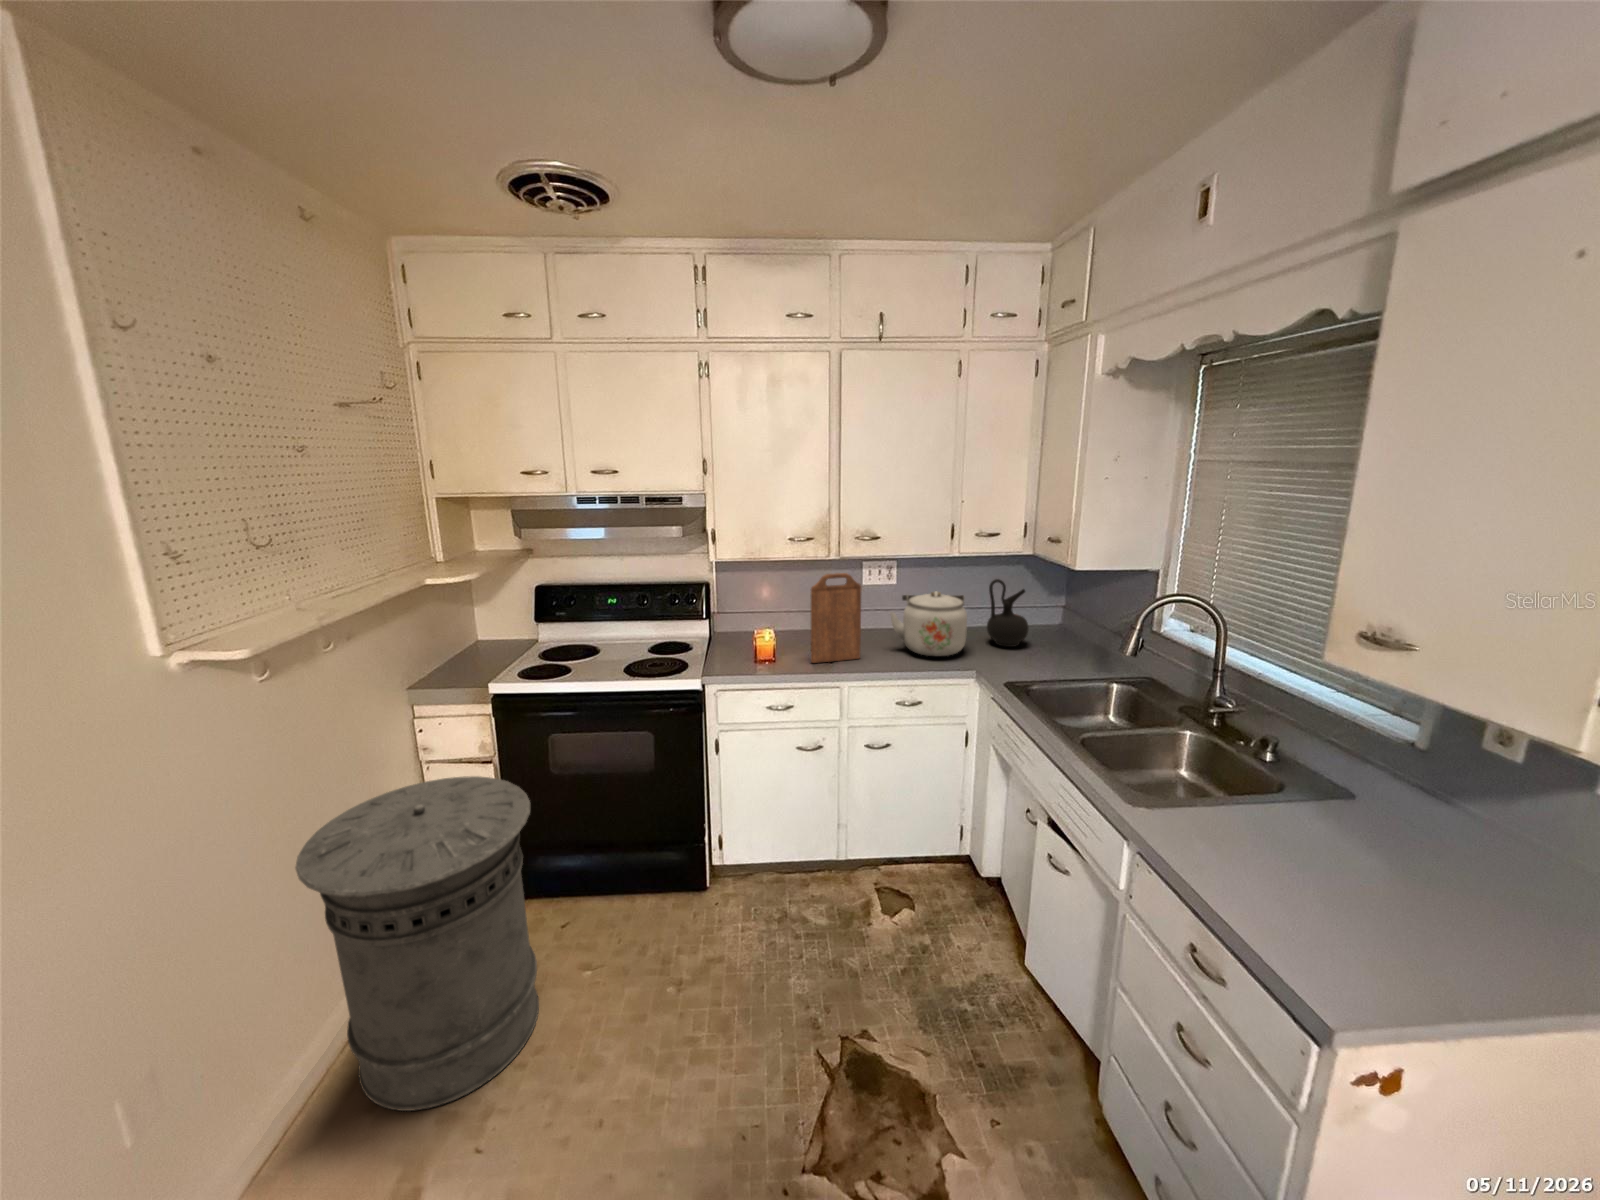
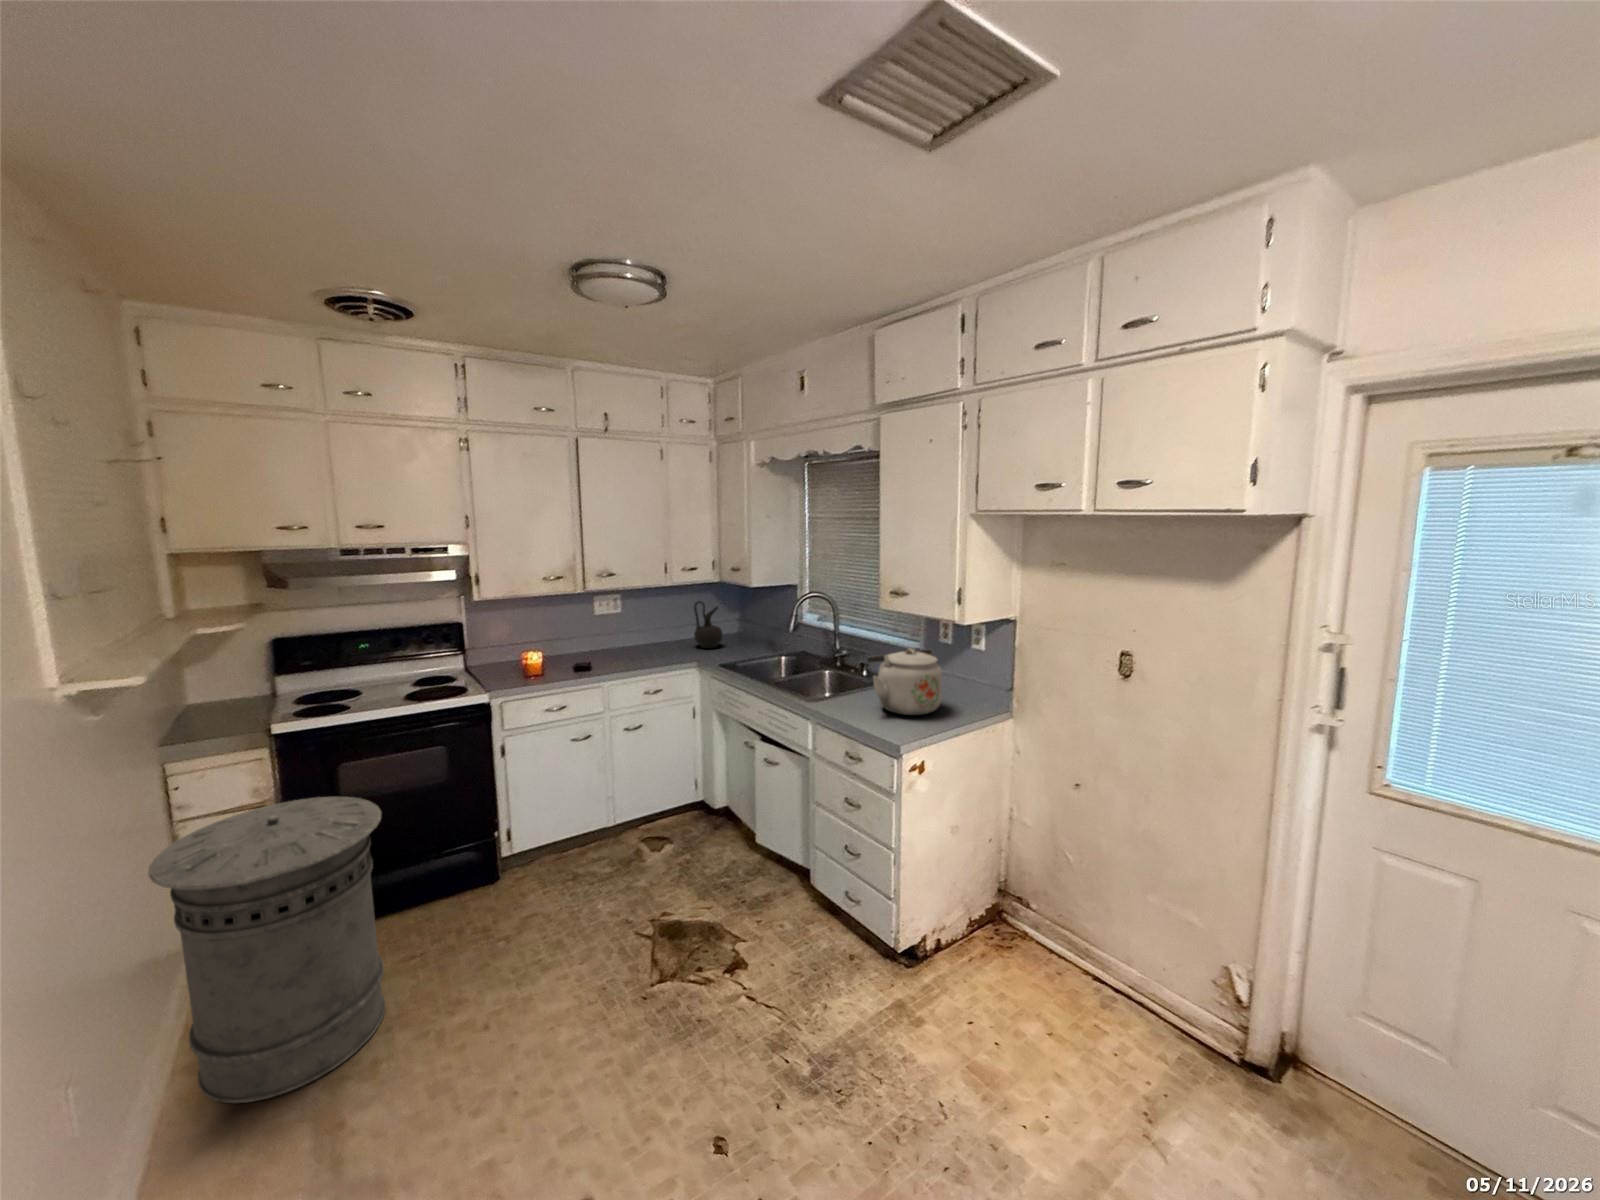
cutting board: present [811,573,862,663] -> none [569,602,610,674]
kettle: present [890,591,967,656] -> present [867,648,942,715]

